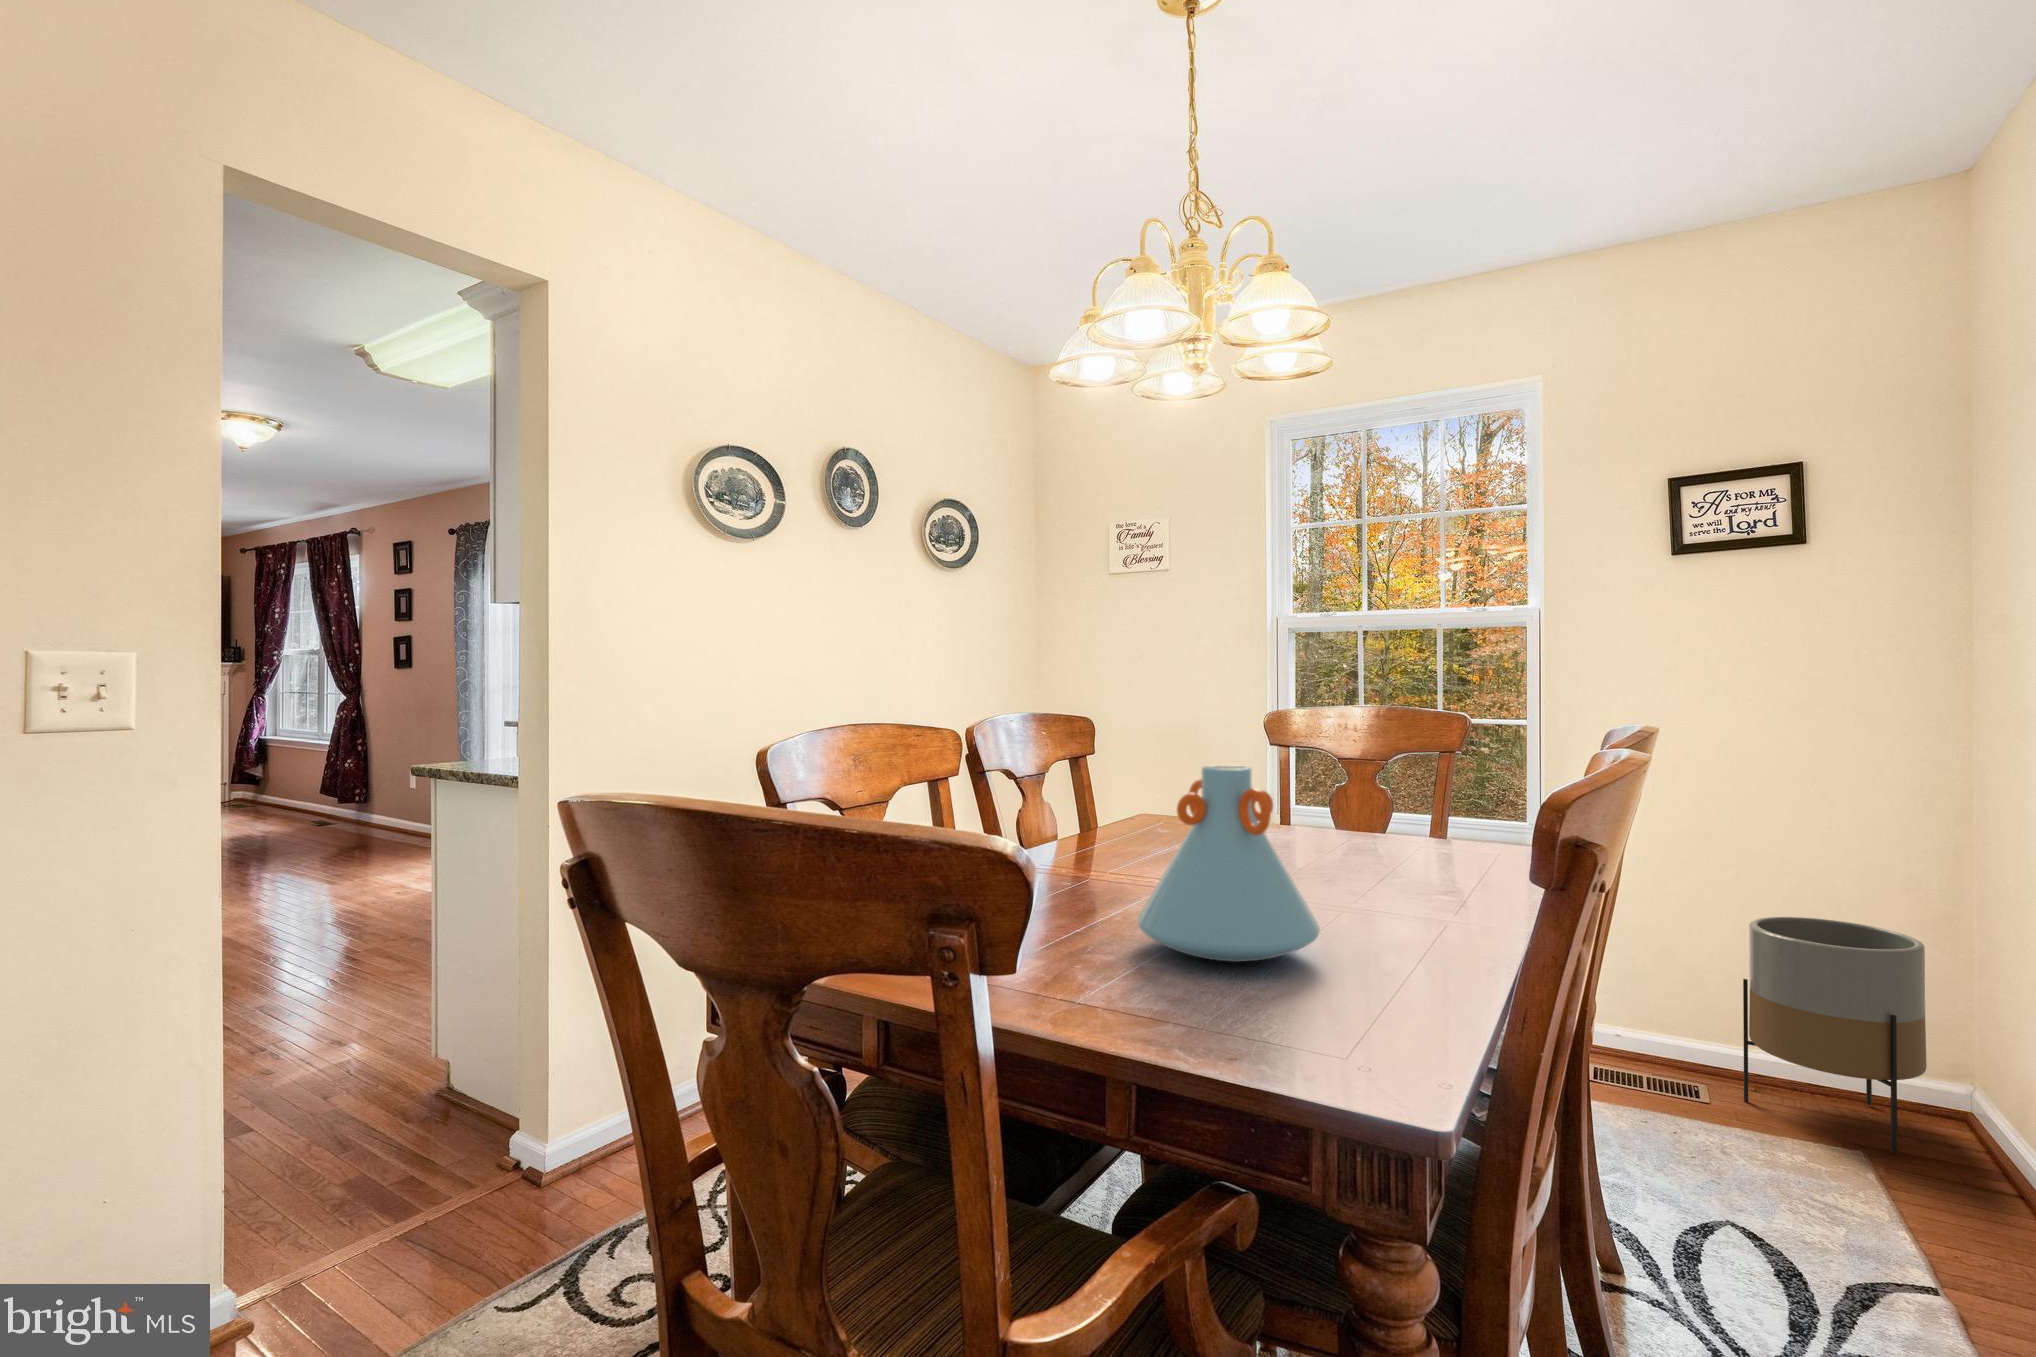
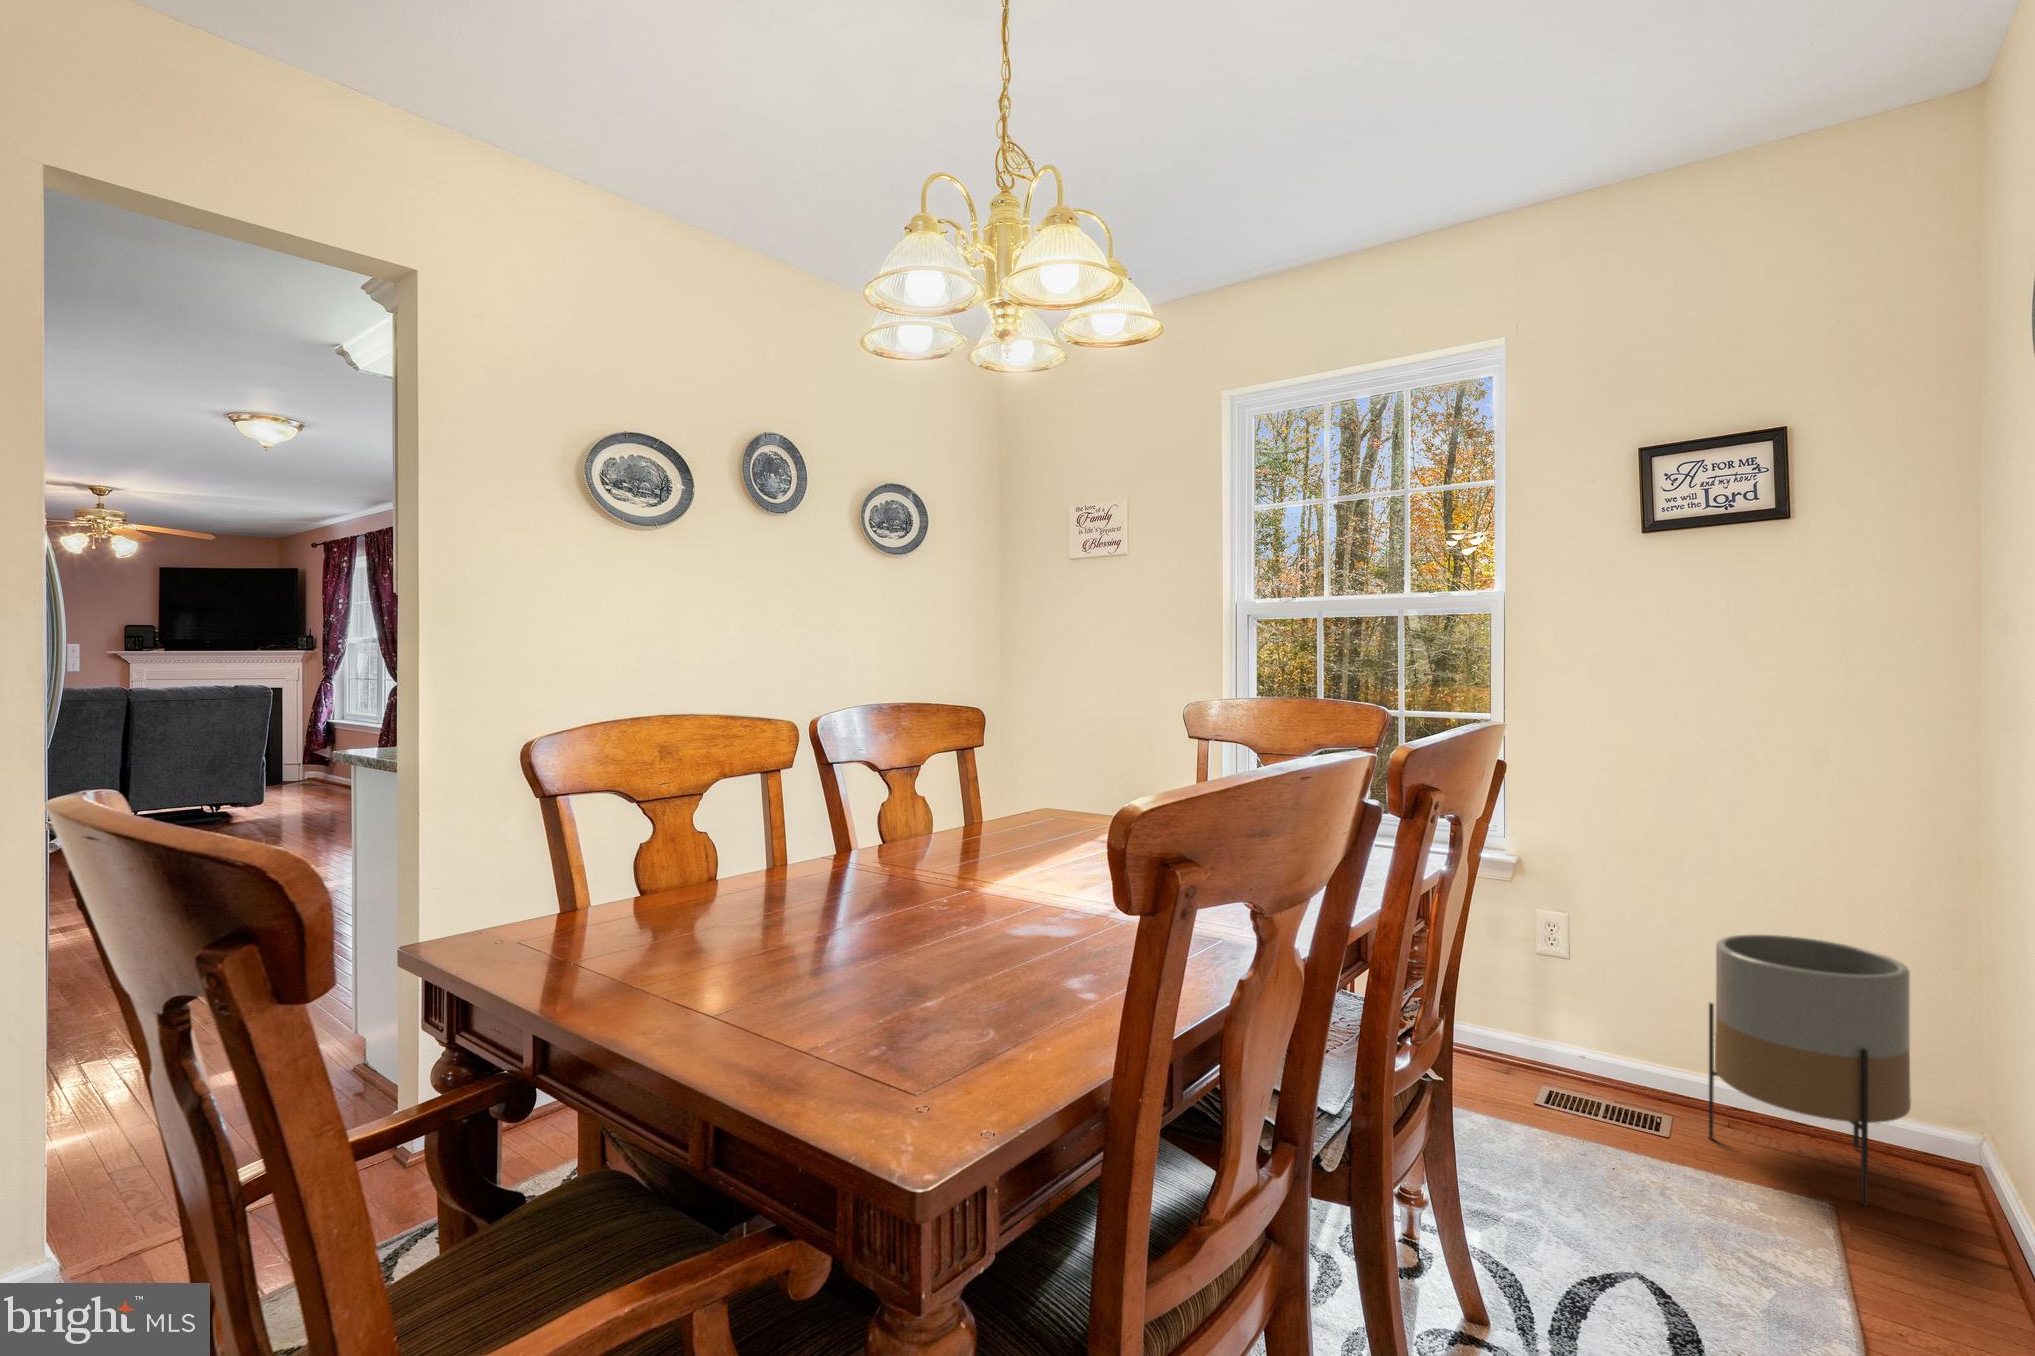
vase: present [1138,765,1320,962] -> none [835,763,1027,976]

